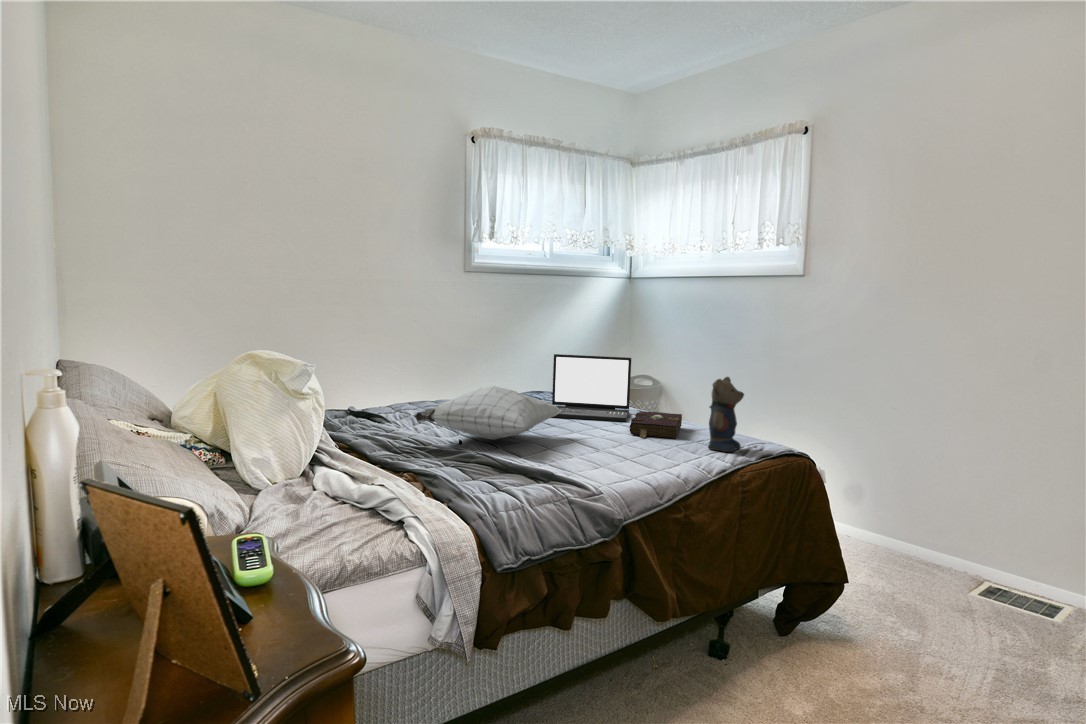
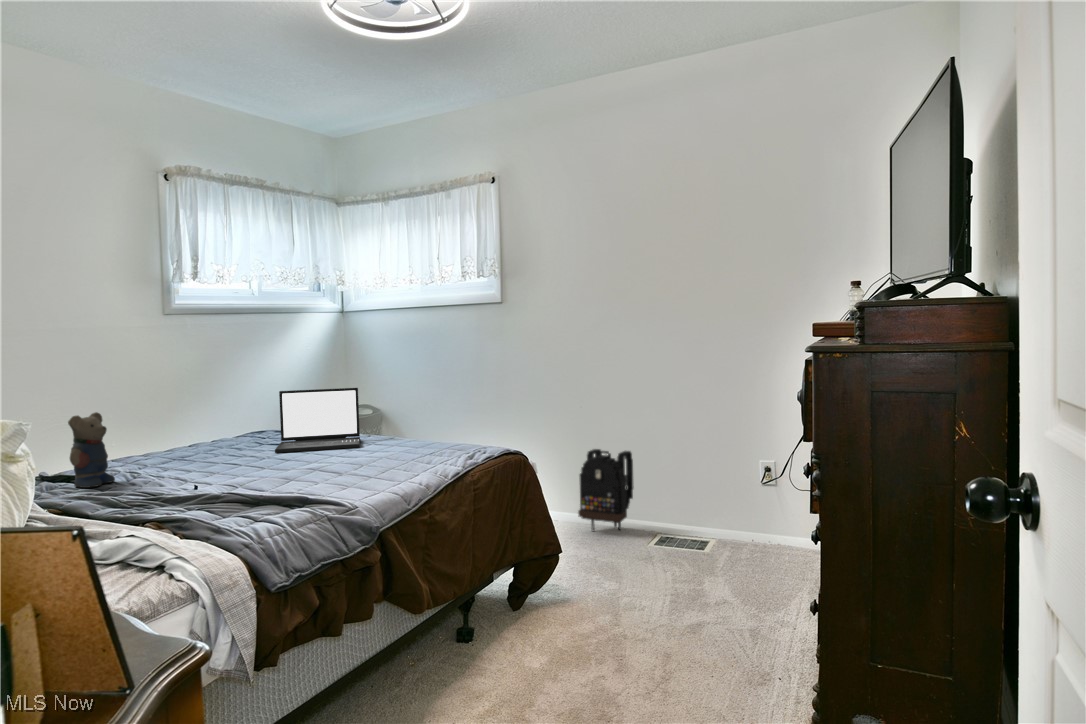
teddy bear: present [708,377,744,452] -> present [68,412,115,488]
pillow: present [414,386,560,440] -> none [140,426,299,480]
book: present [630,411,682,438] -> none [367,434,412,459]
backpack: none [879,458,964,565] -> present [578,449,634,531]

